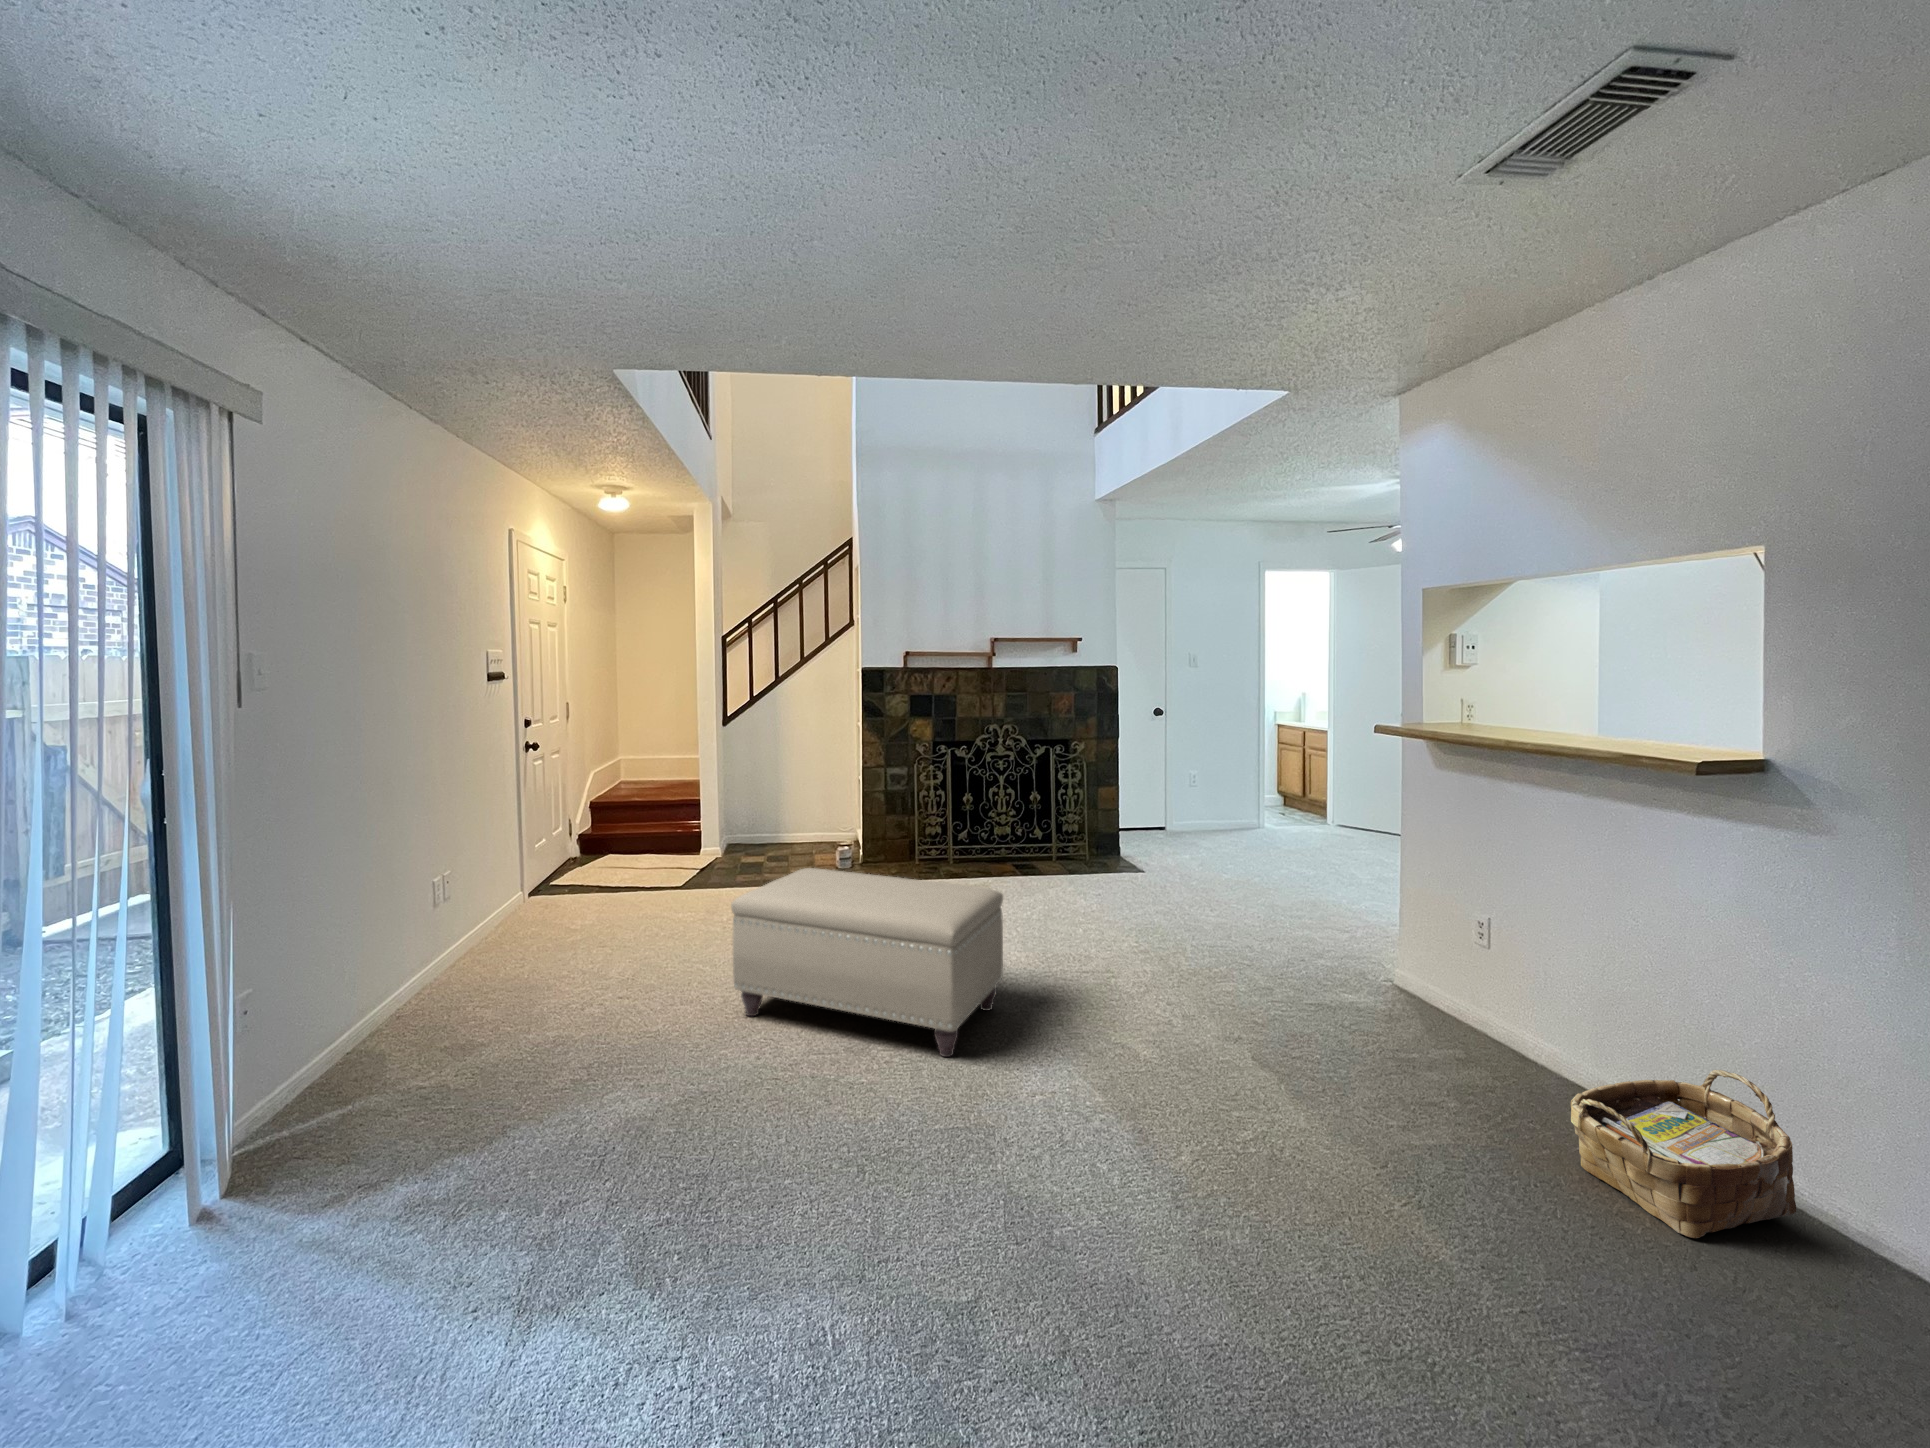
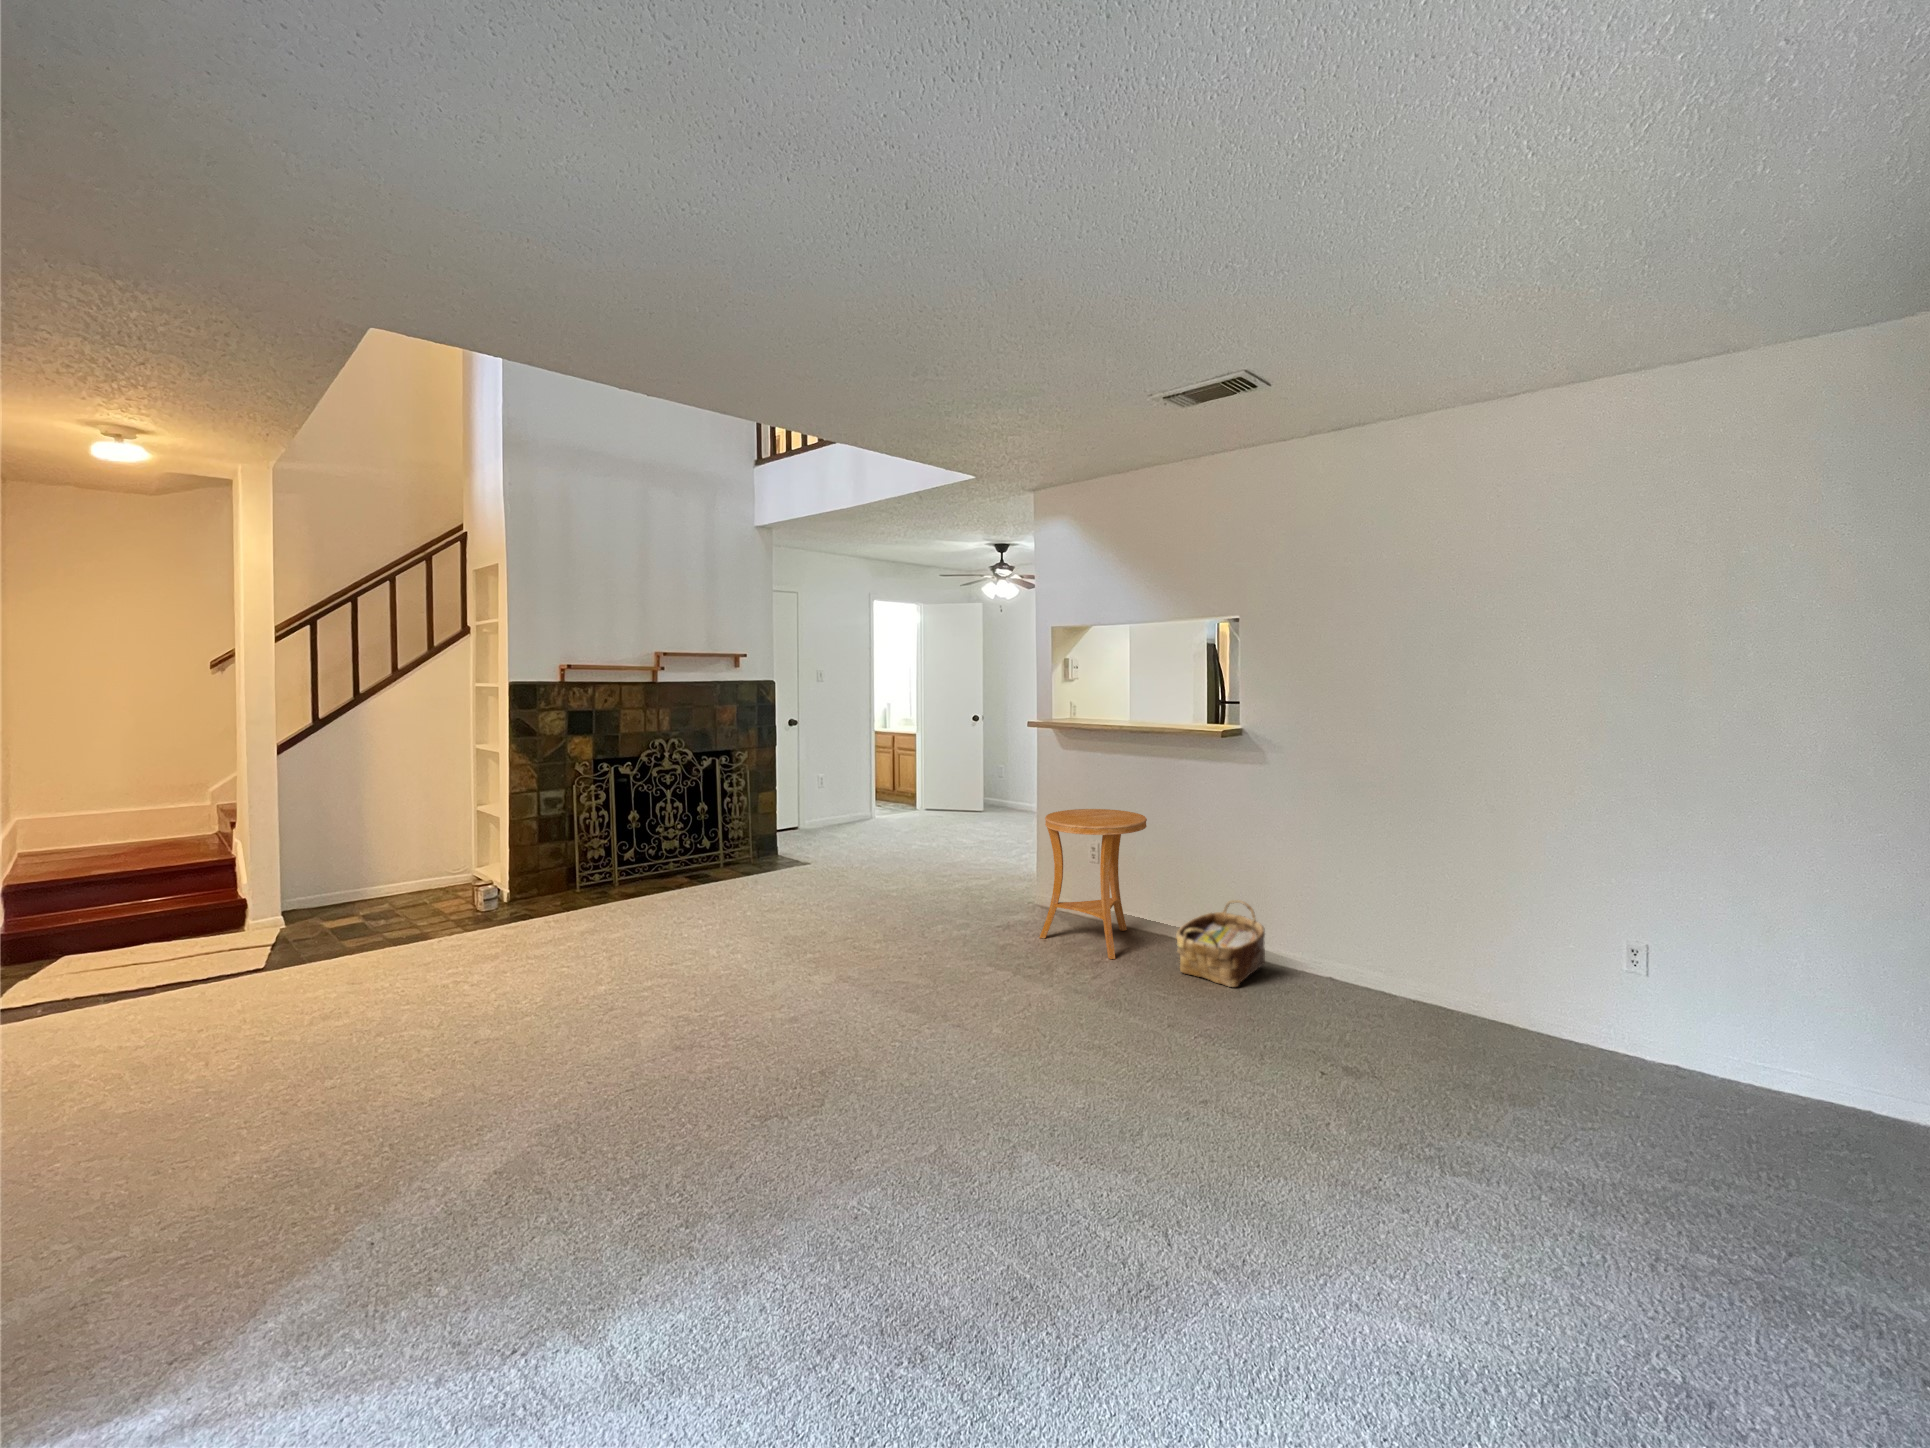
side table: none [1360,858,1552,1104] -> present [1039,809,1147,959]
ottoman: present [731,868,1003,1057] -> none [513,879,785,1054]

